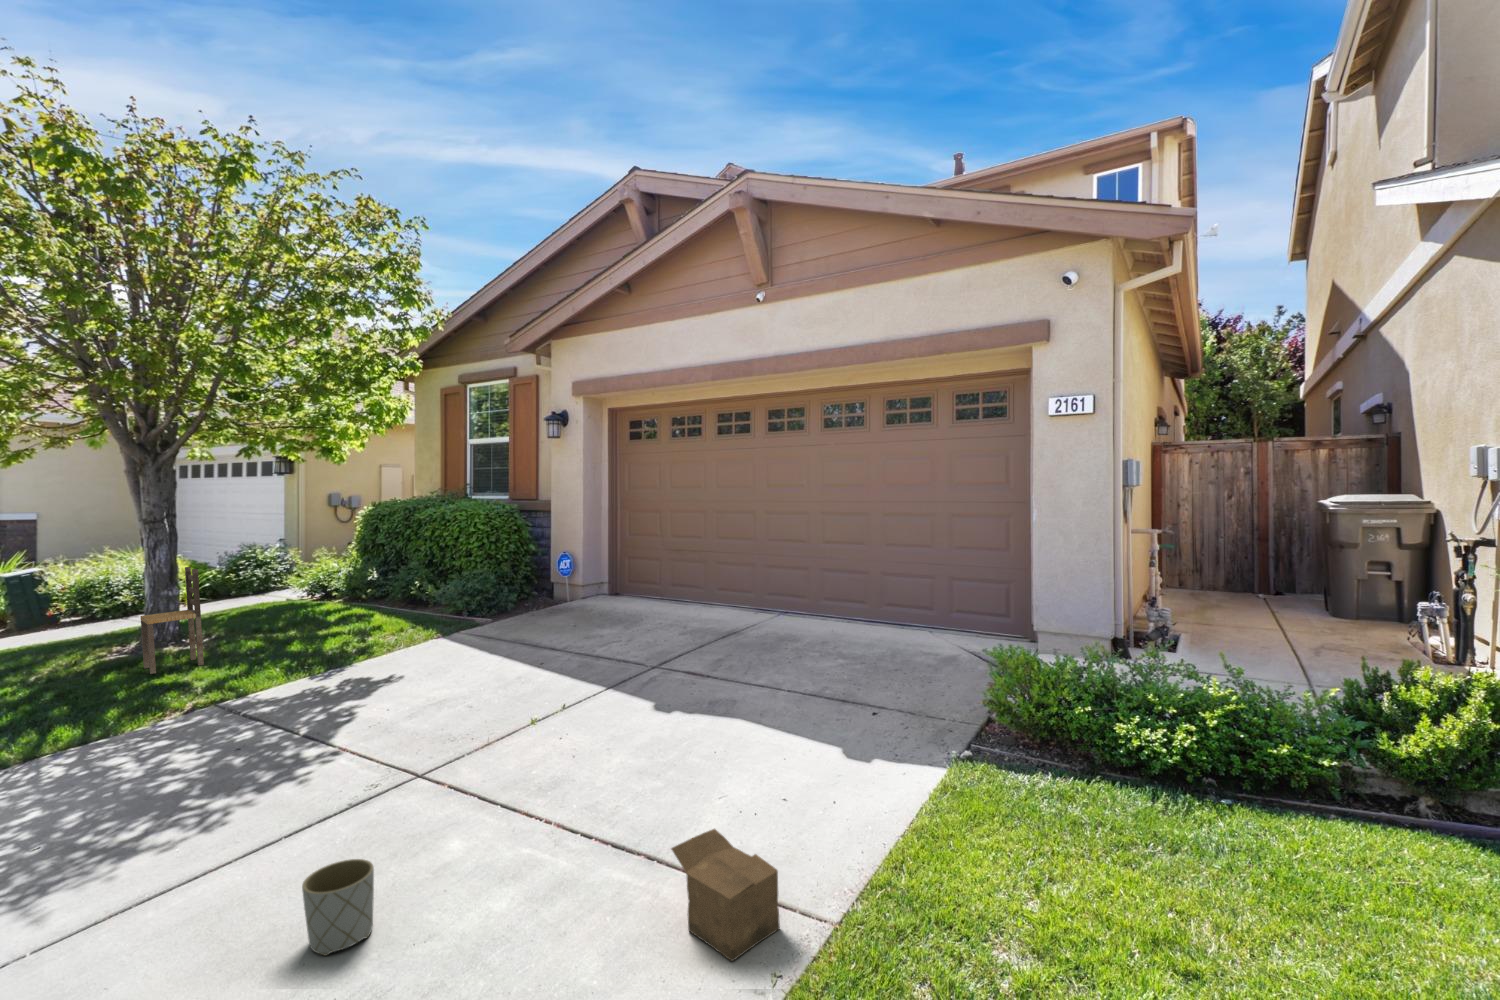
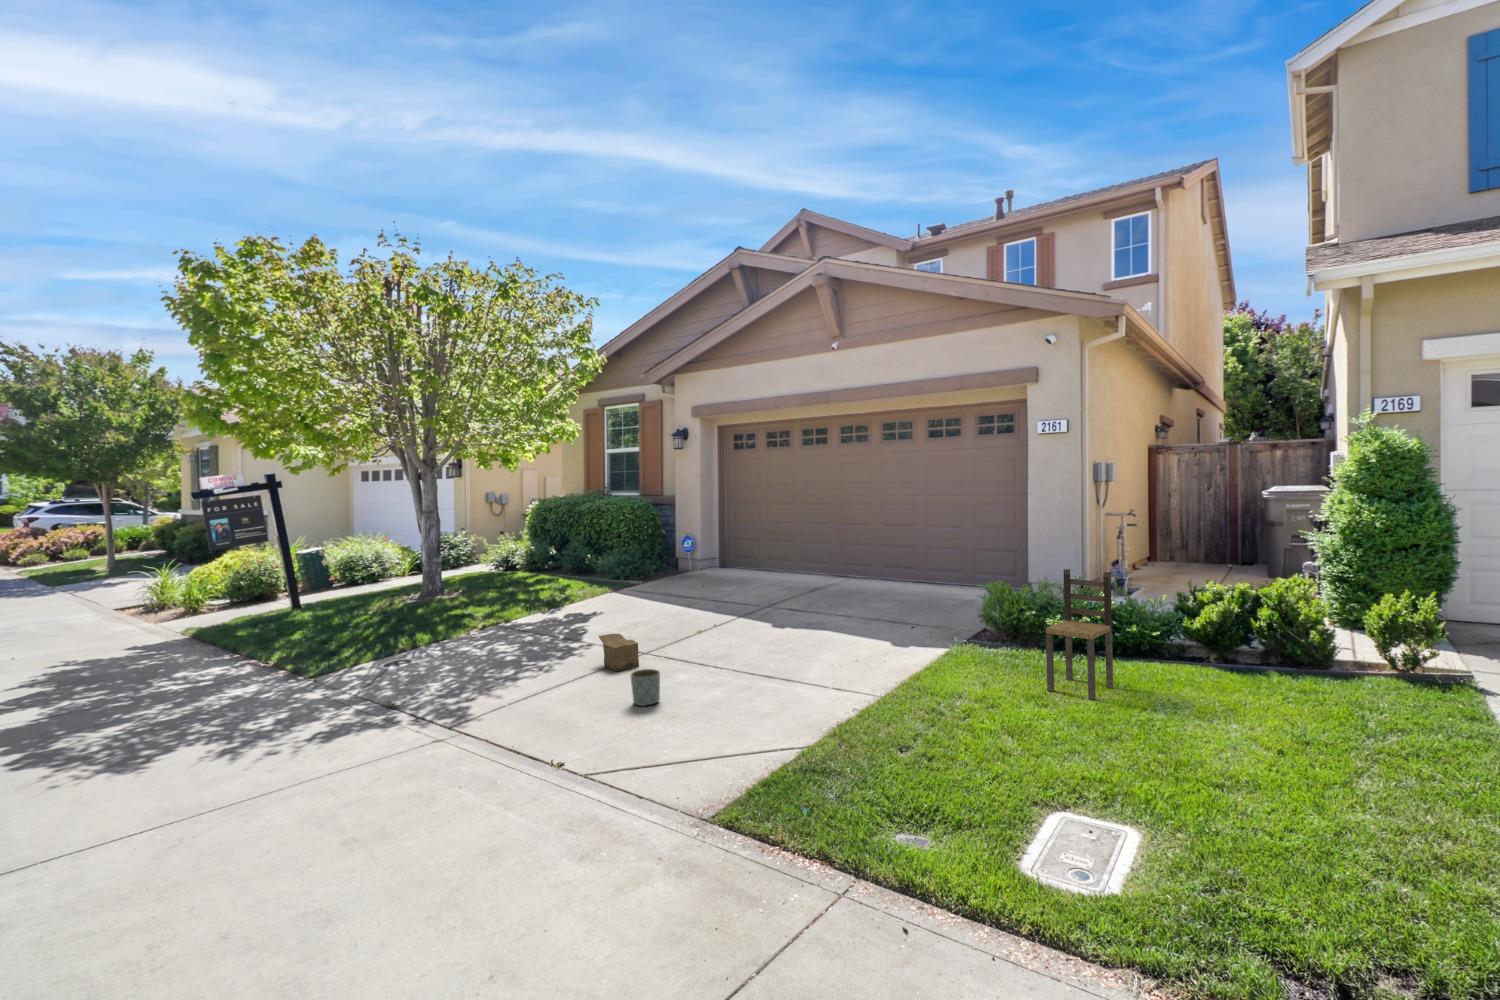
chair: present [141,567,204,674] -> present [1046,569,1113,700]
cardboard box: present [671,829,780,961] -> present [599,634,639,671]

